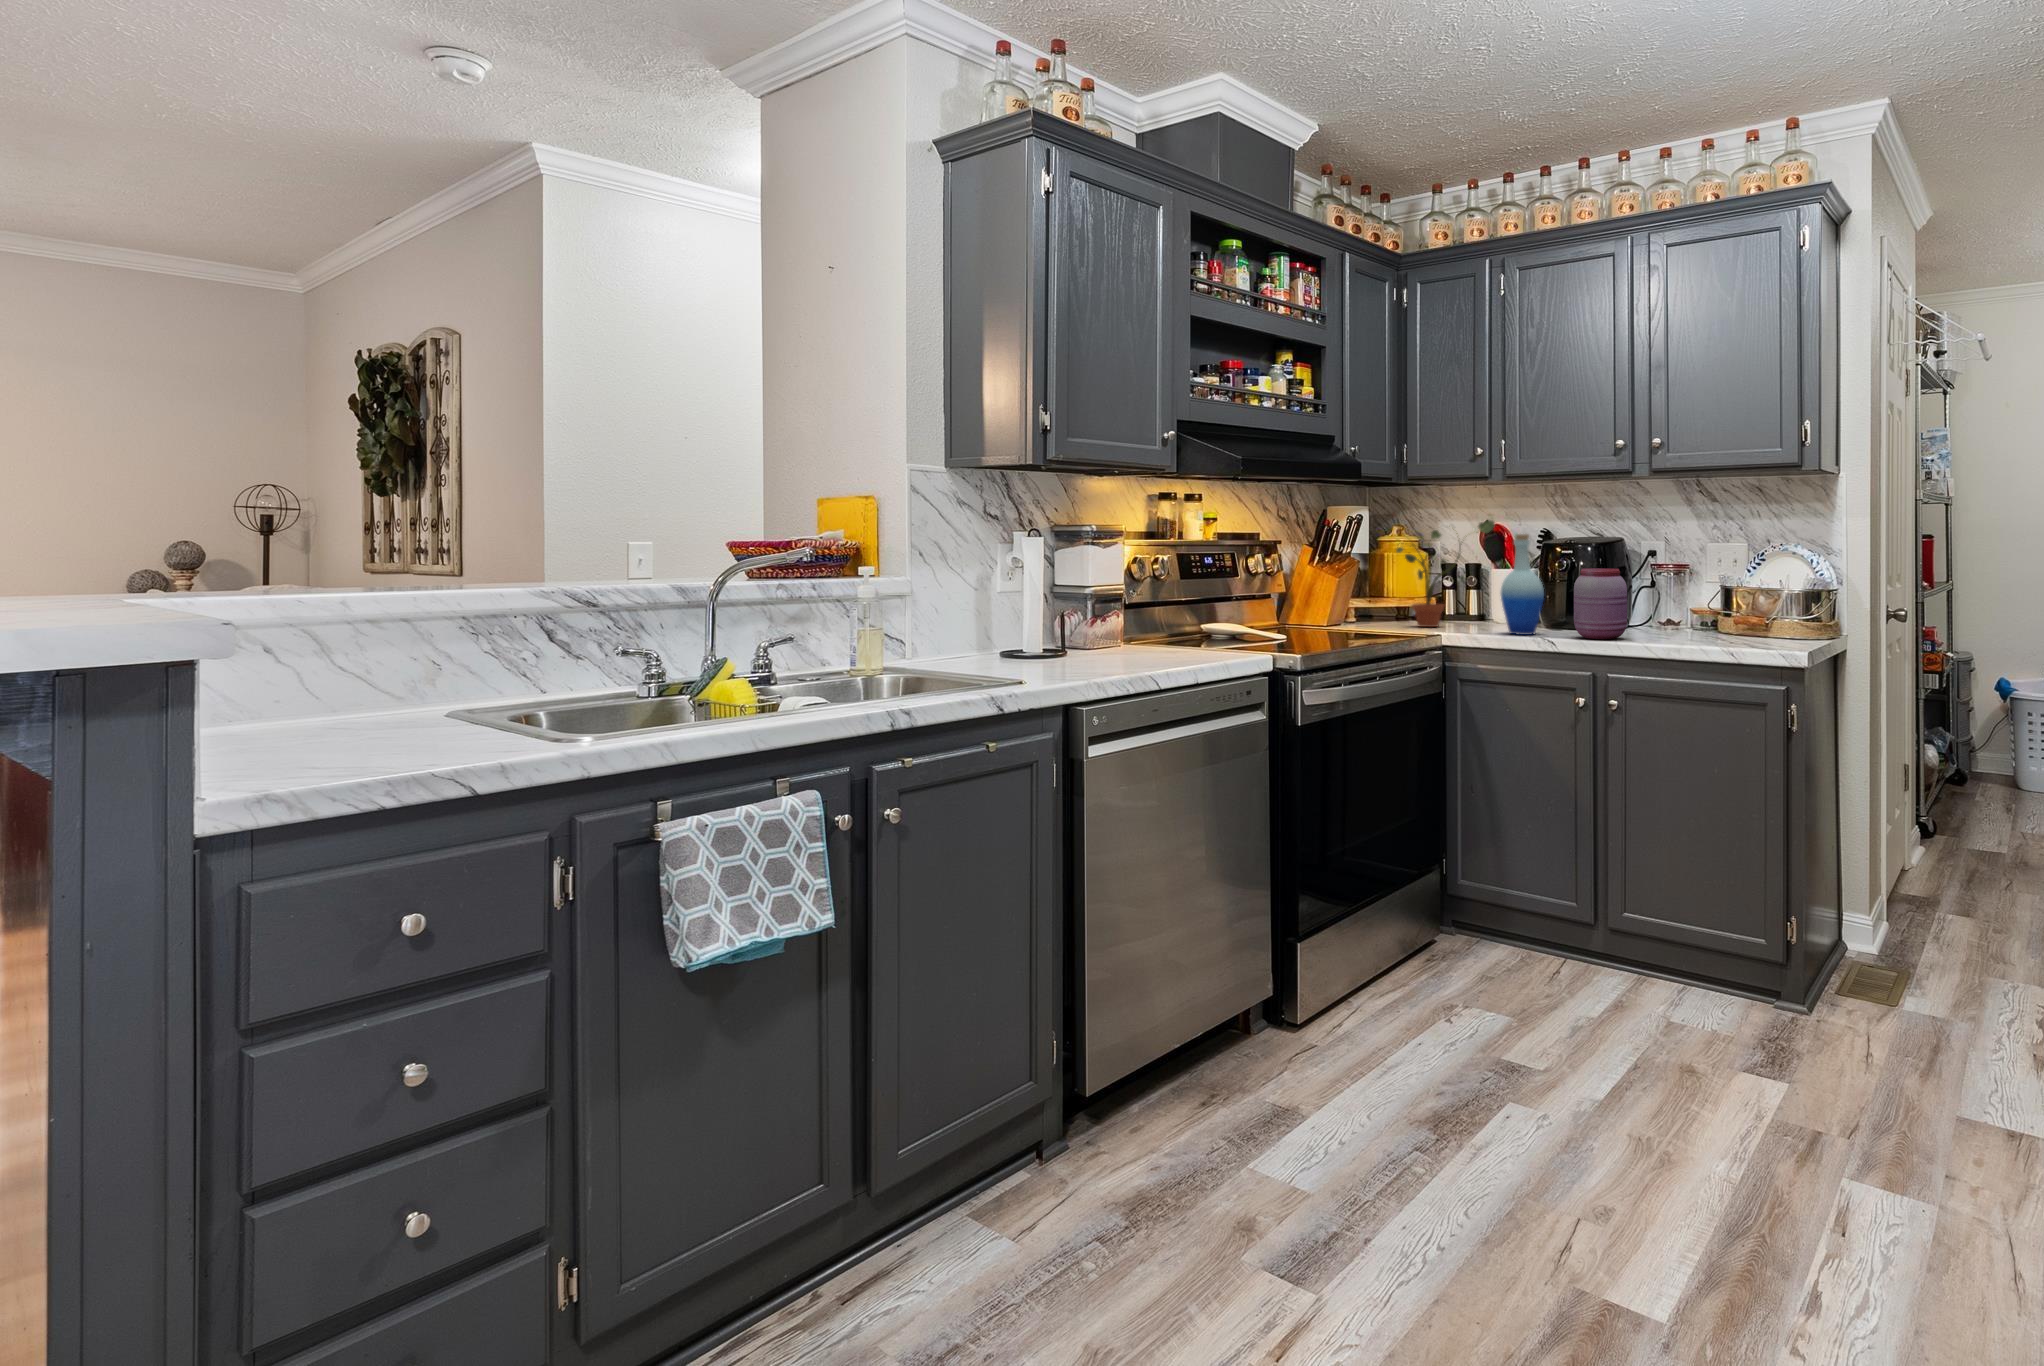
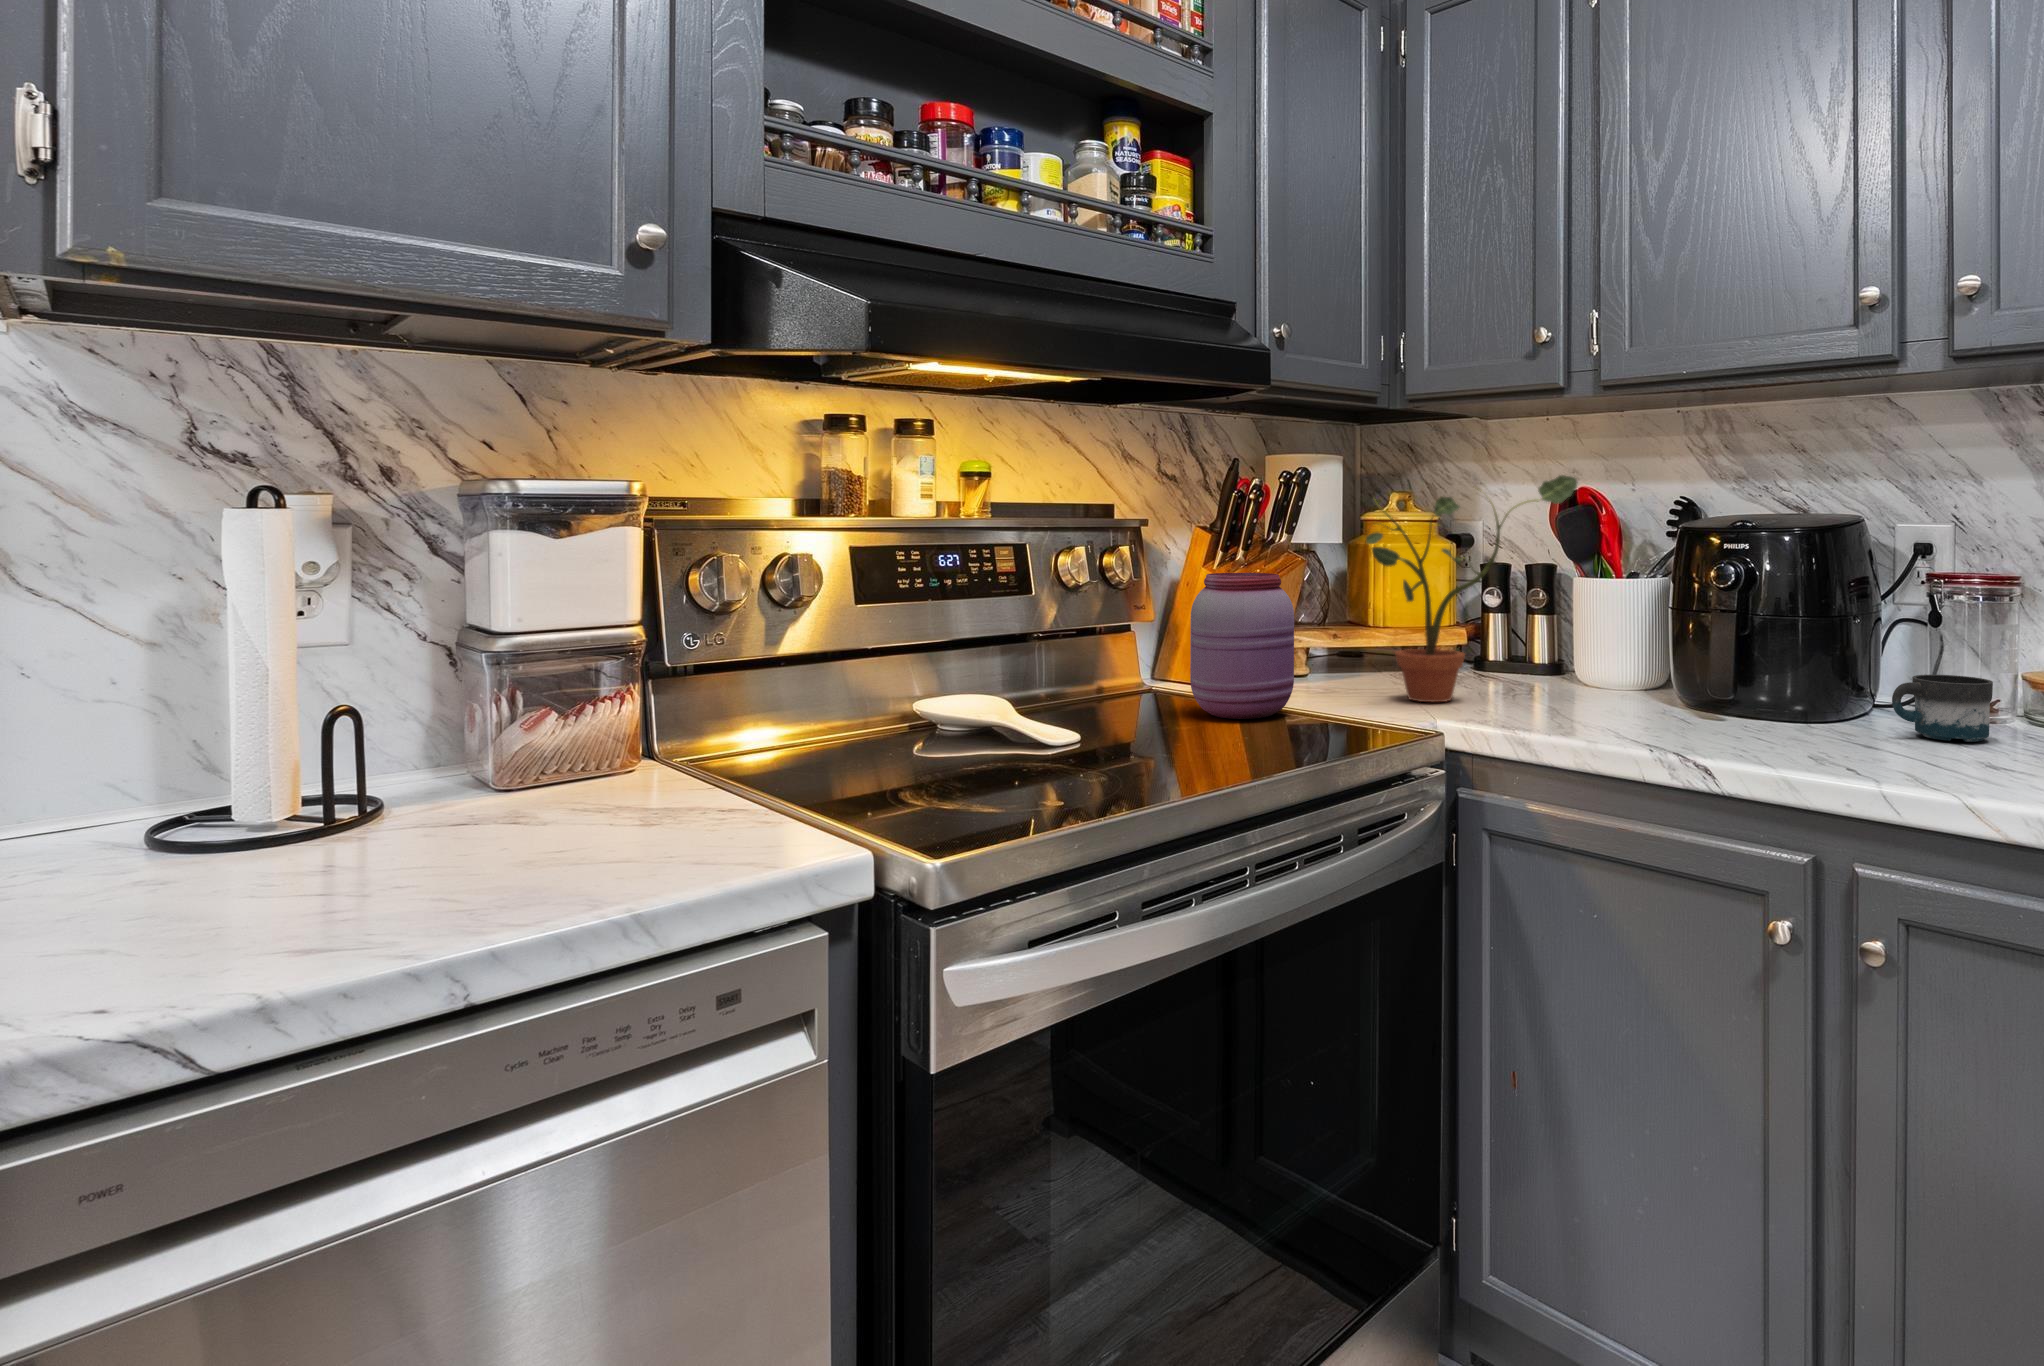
bottle: present [1501,534,1544,635] -> none [1577,503,1682,743]
jar: present [1574,568,1627,639] -> present [1190,573,1294,719]
mug: none [1629,607,1669,633] -> present [1892,675,1993,742]

